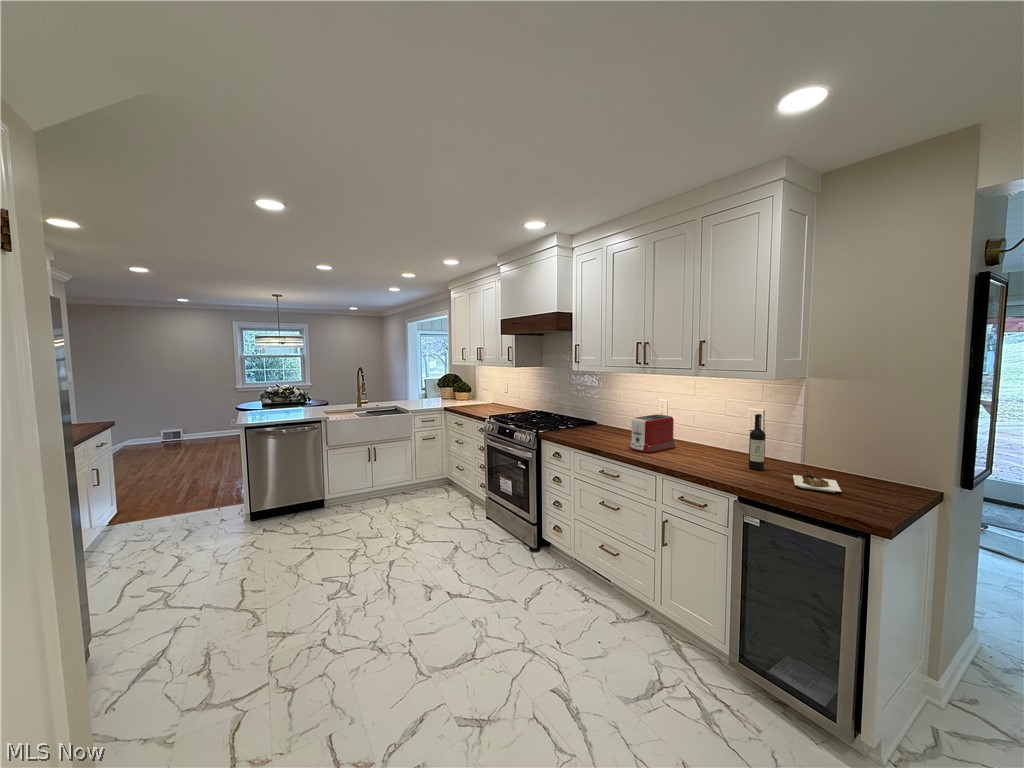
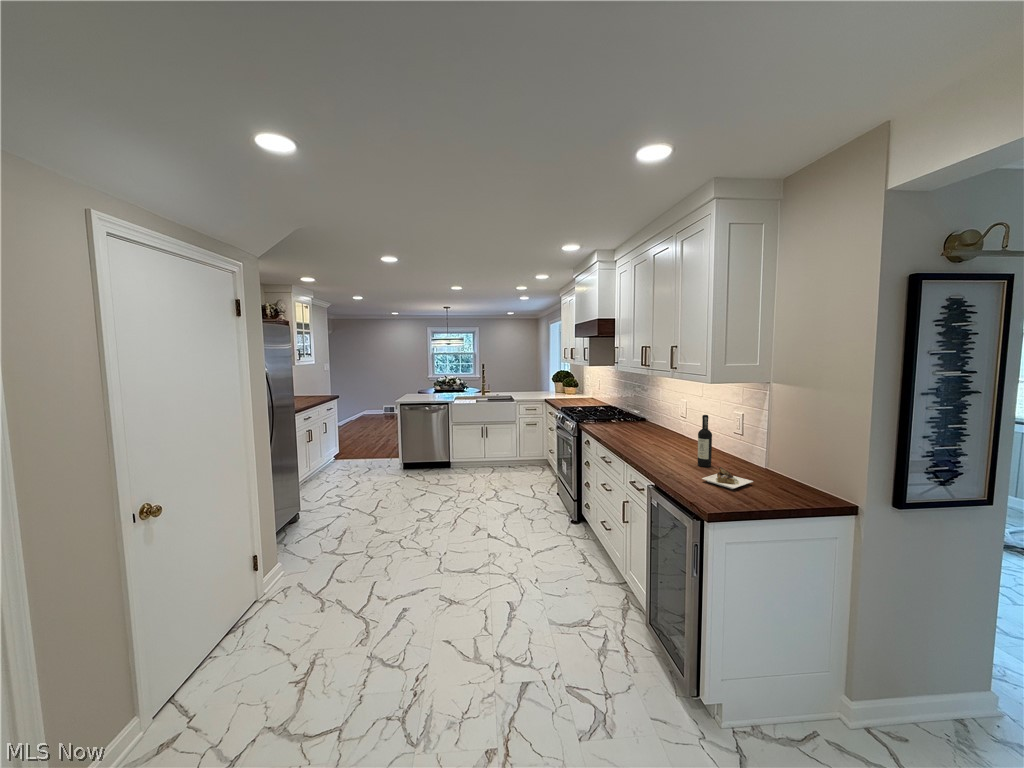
toaster: present [630,414,675,453] -> none [623,413,668,445]

